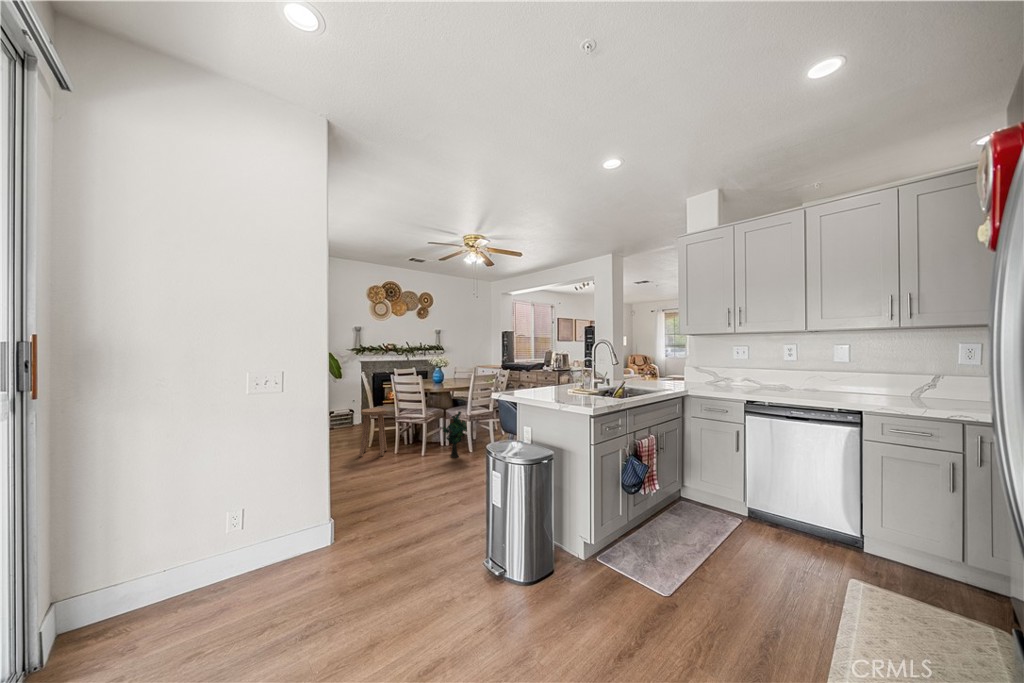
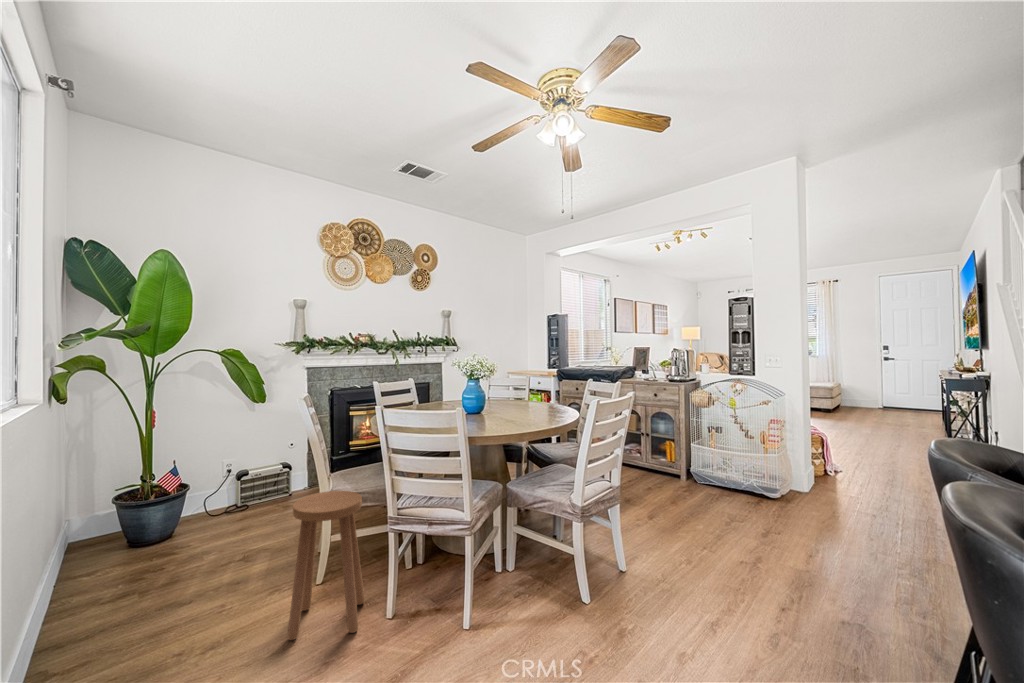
decorative plant: present [442,411,467,458] -> none [518,503,590,639]

